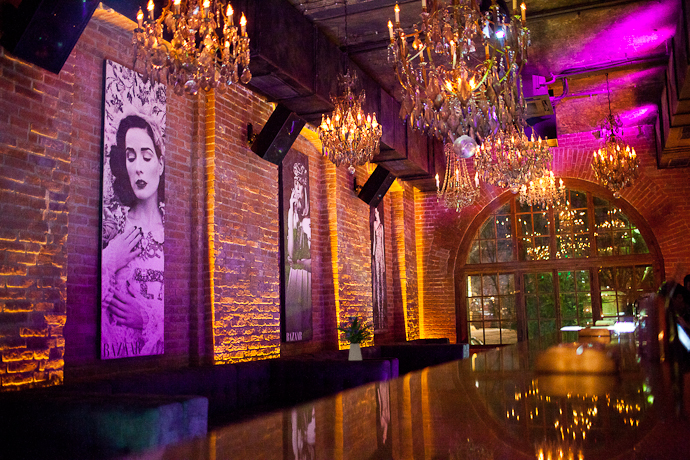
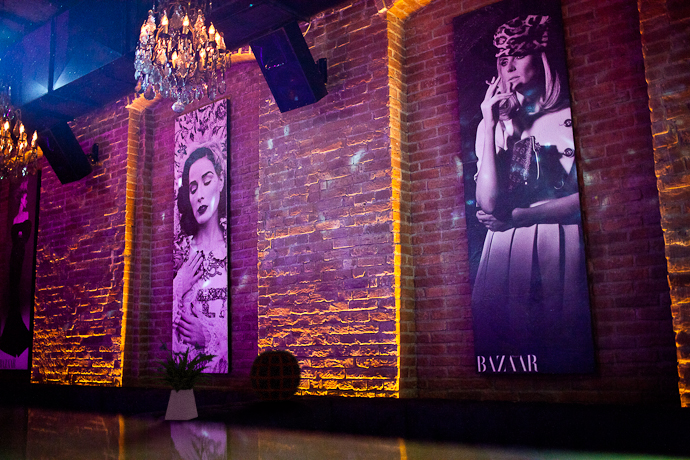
decorative vase: none [267,327,302,361] -> present [250,350,301,402]

